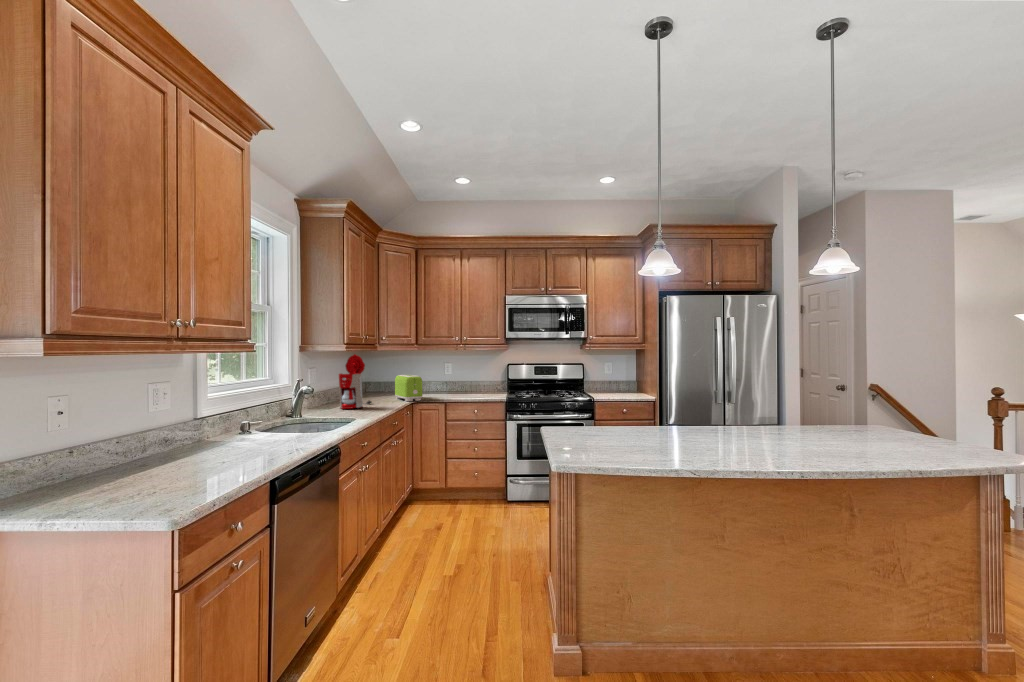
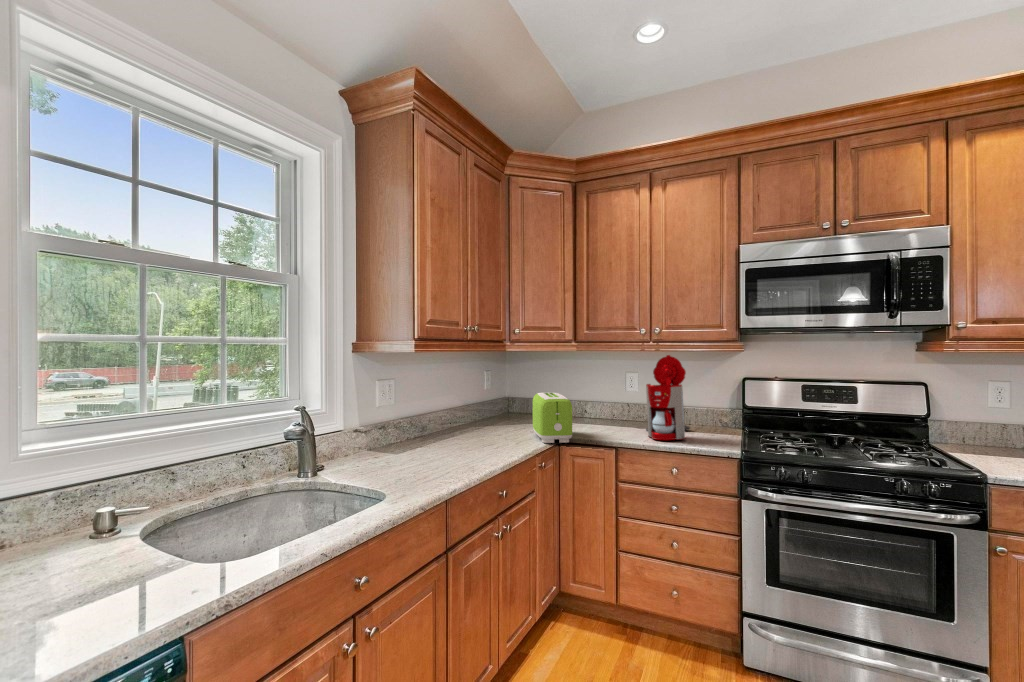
coffee maker: present [339,354,372,409] -> present [646,355,690,440]

